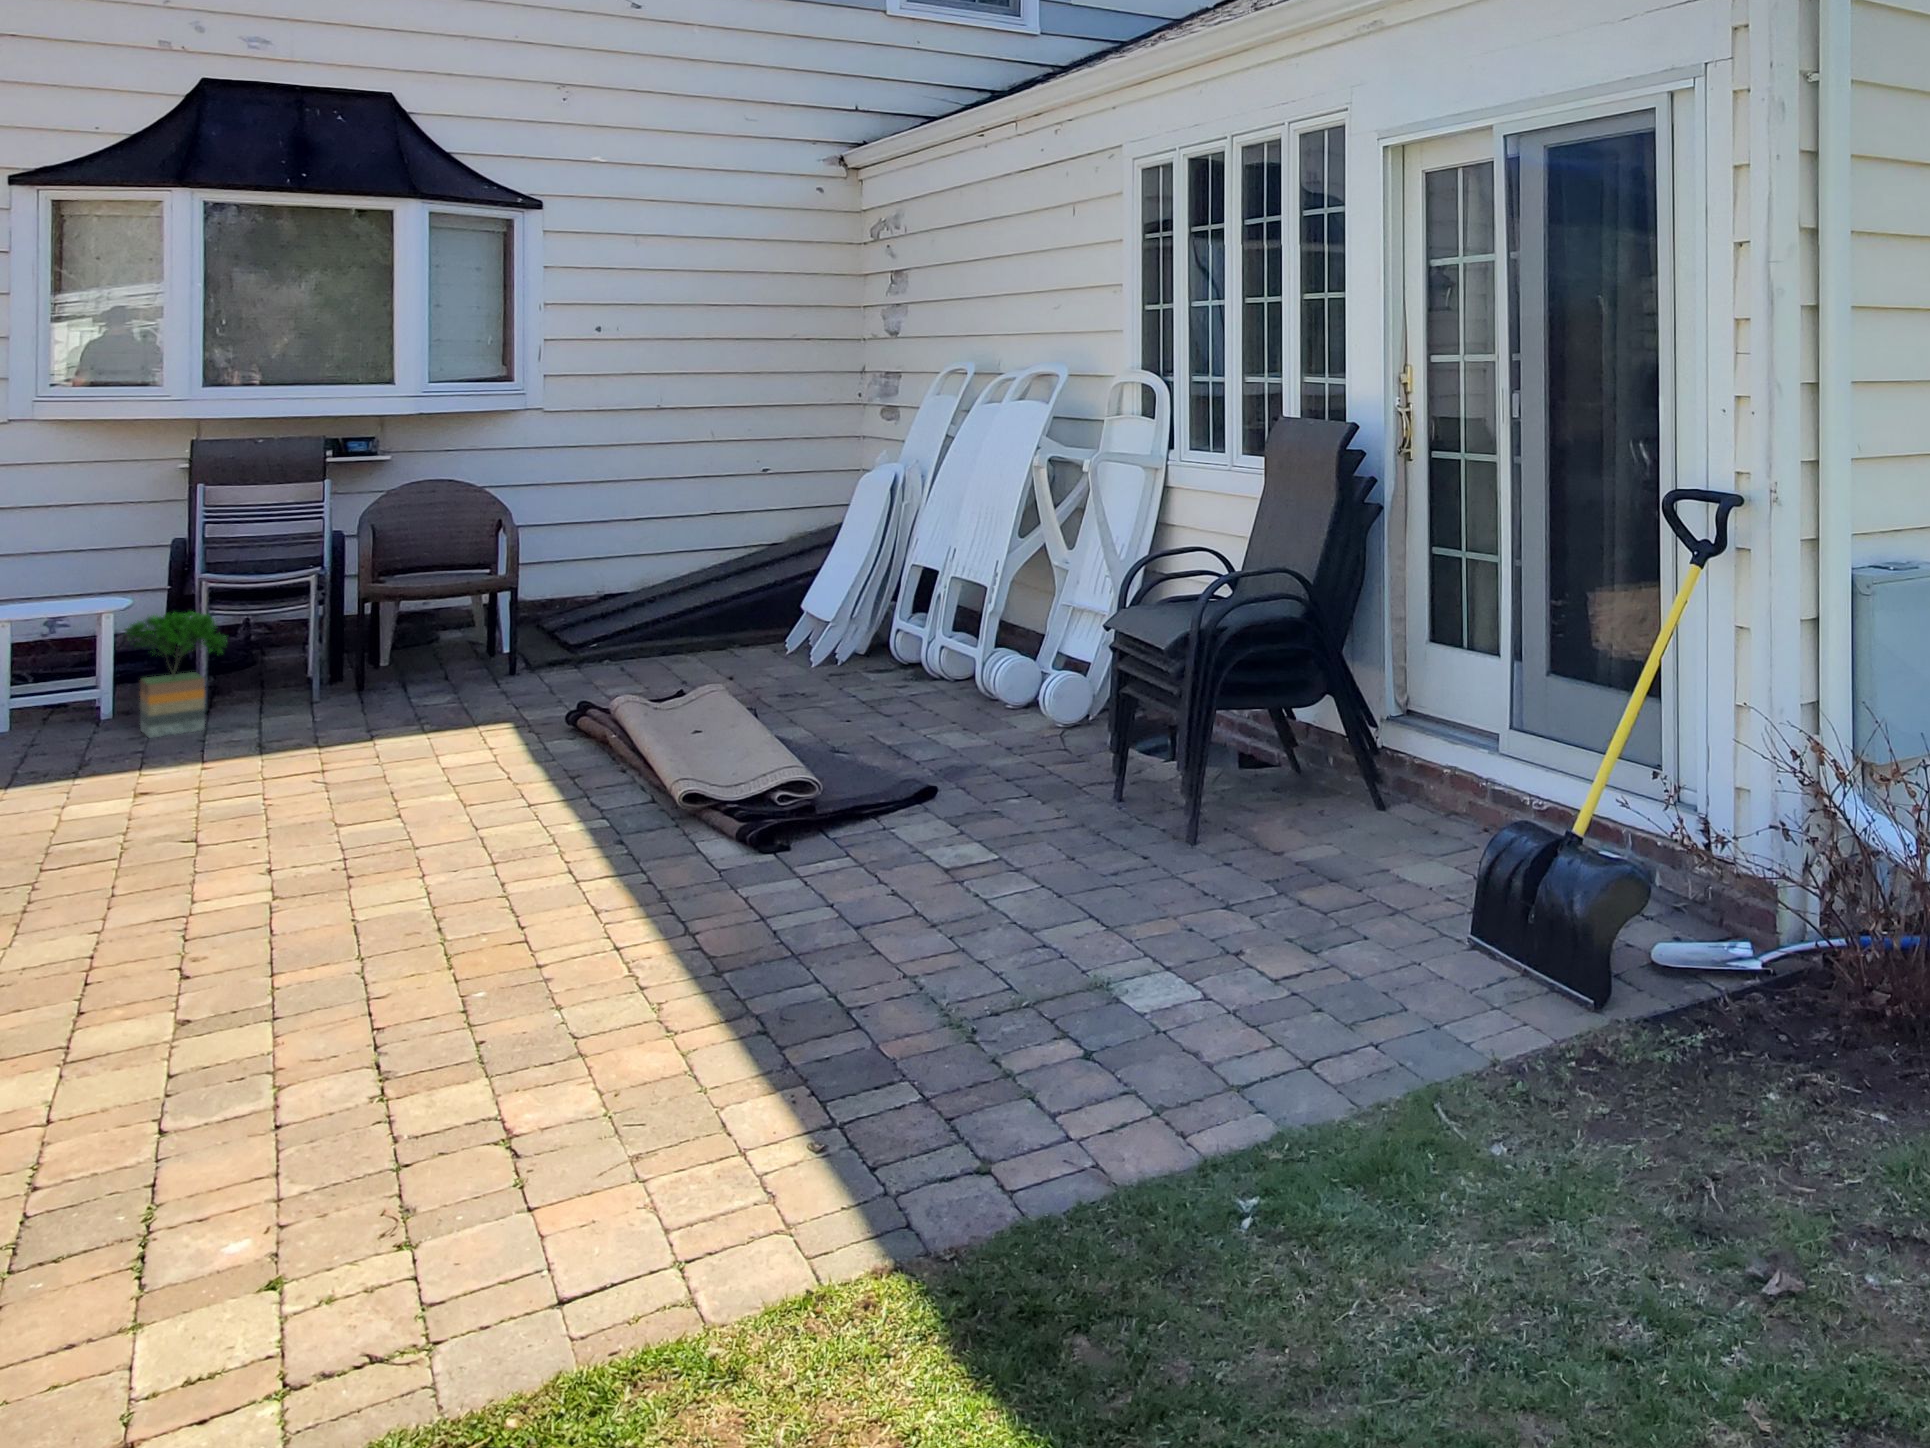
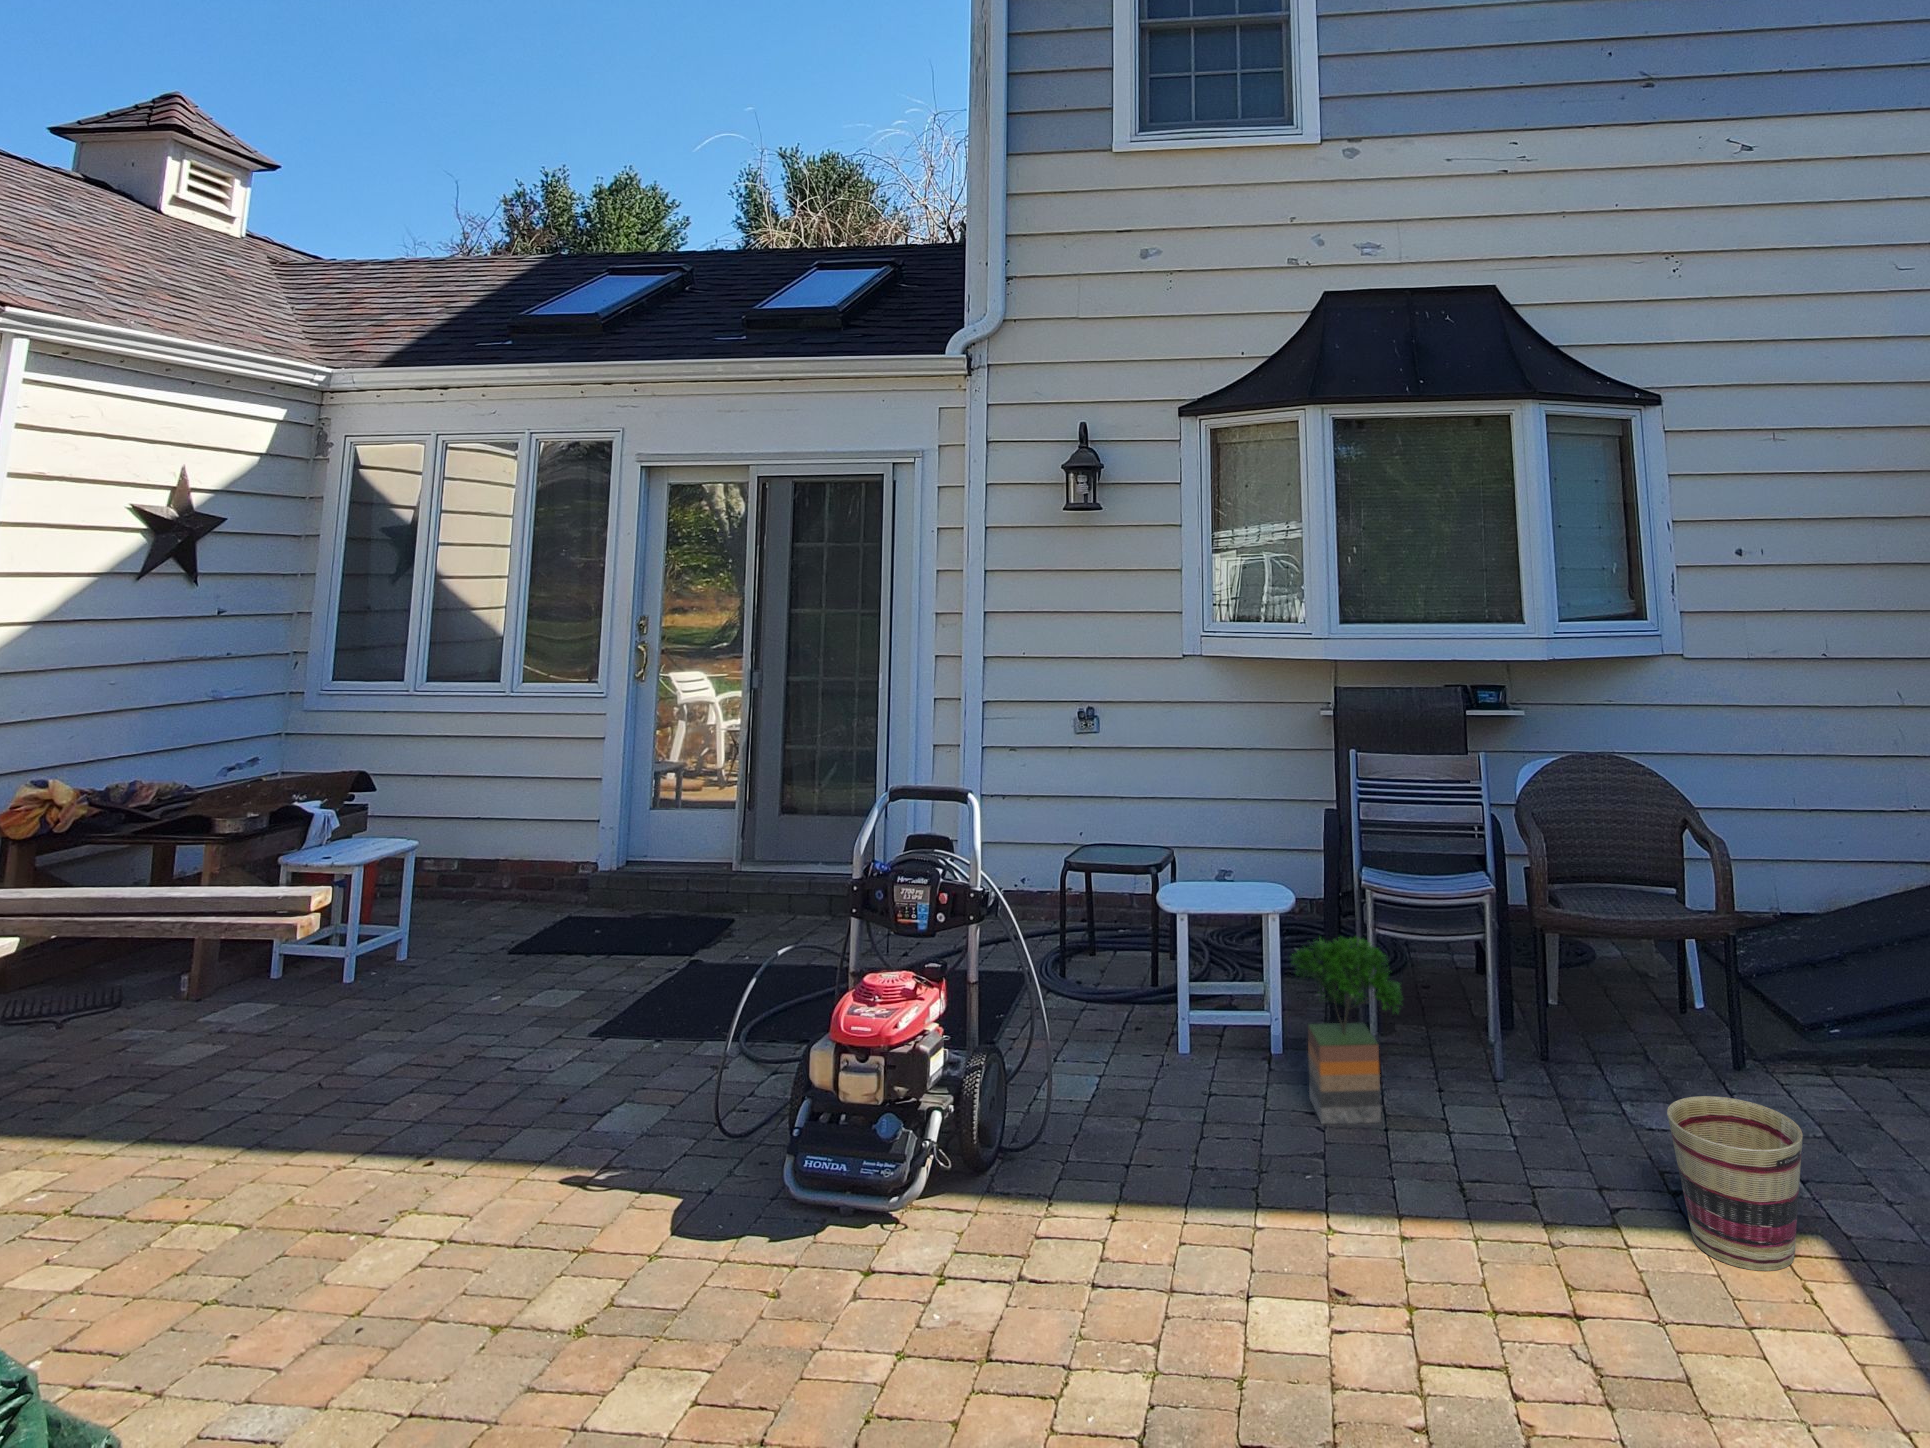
basket: none [409,653,494,733] -> present [1667,1096,1803,1271]

